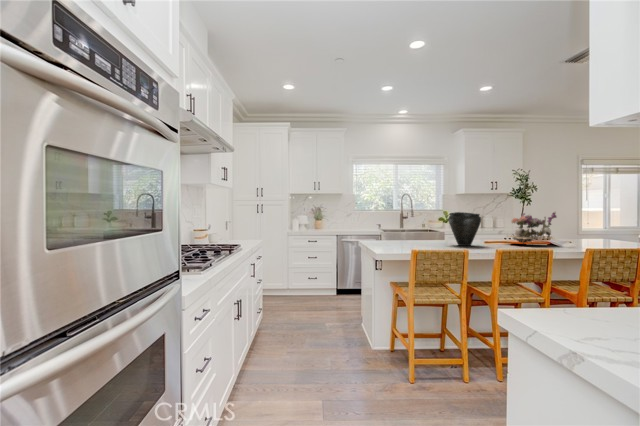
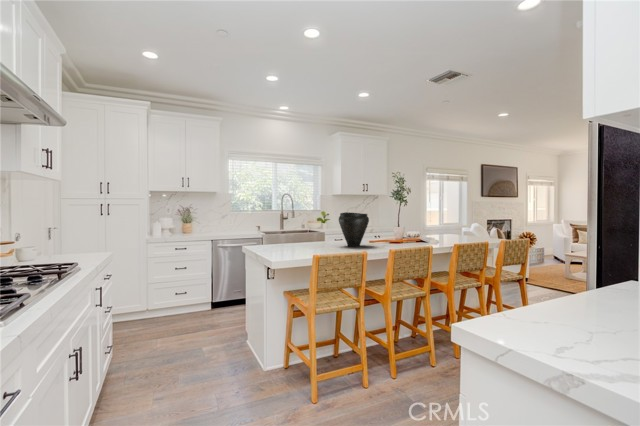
flower arrangement: present [508,212,556,244] -> none [387,211,427,242]

